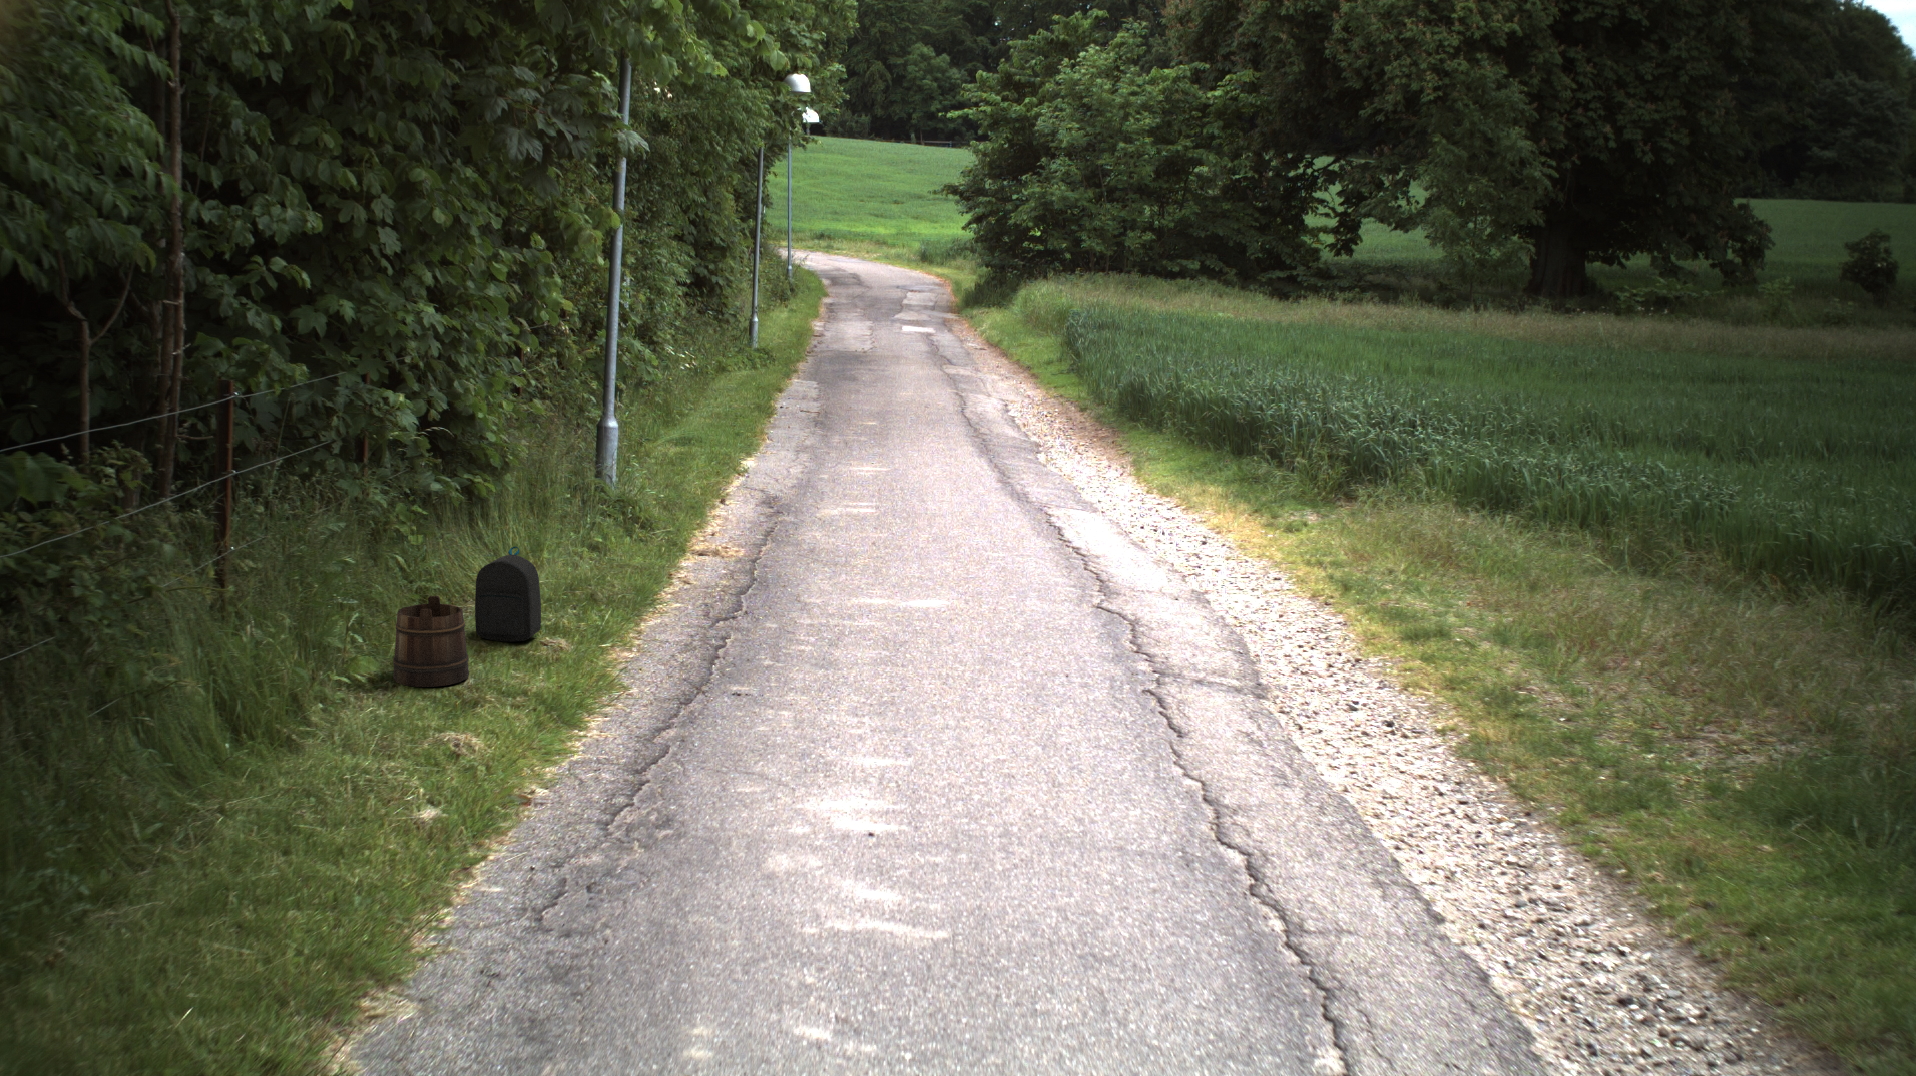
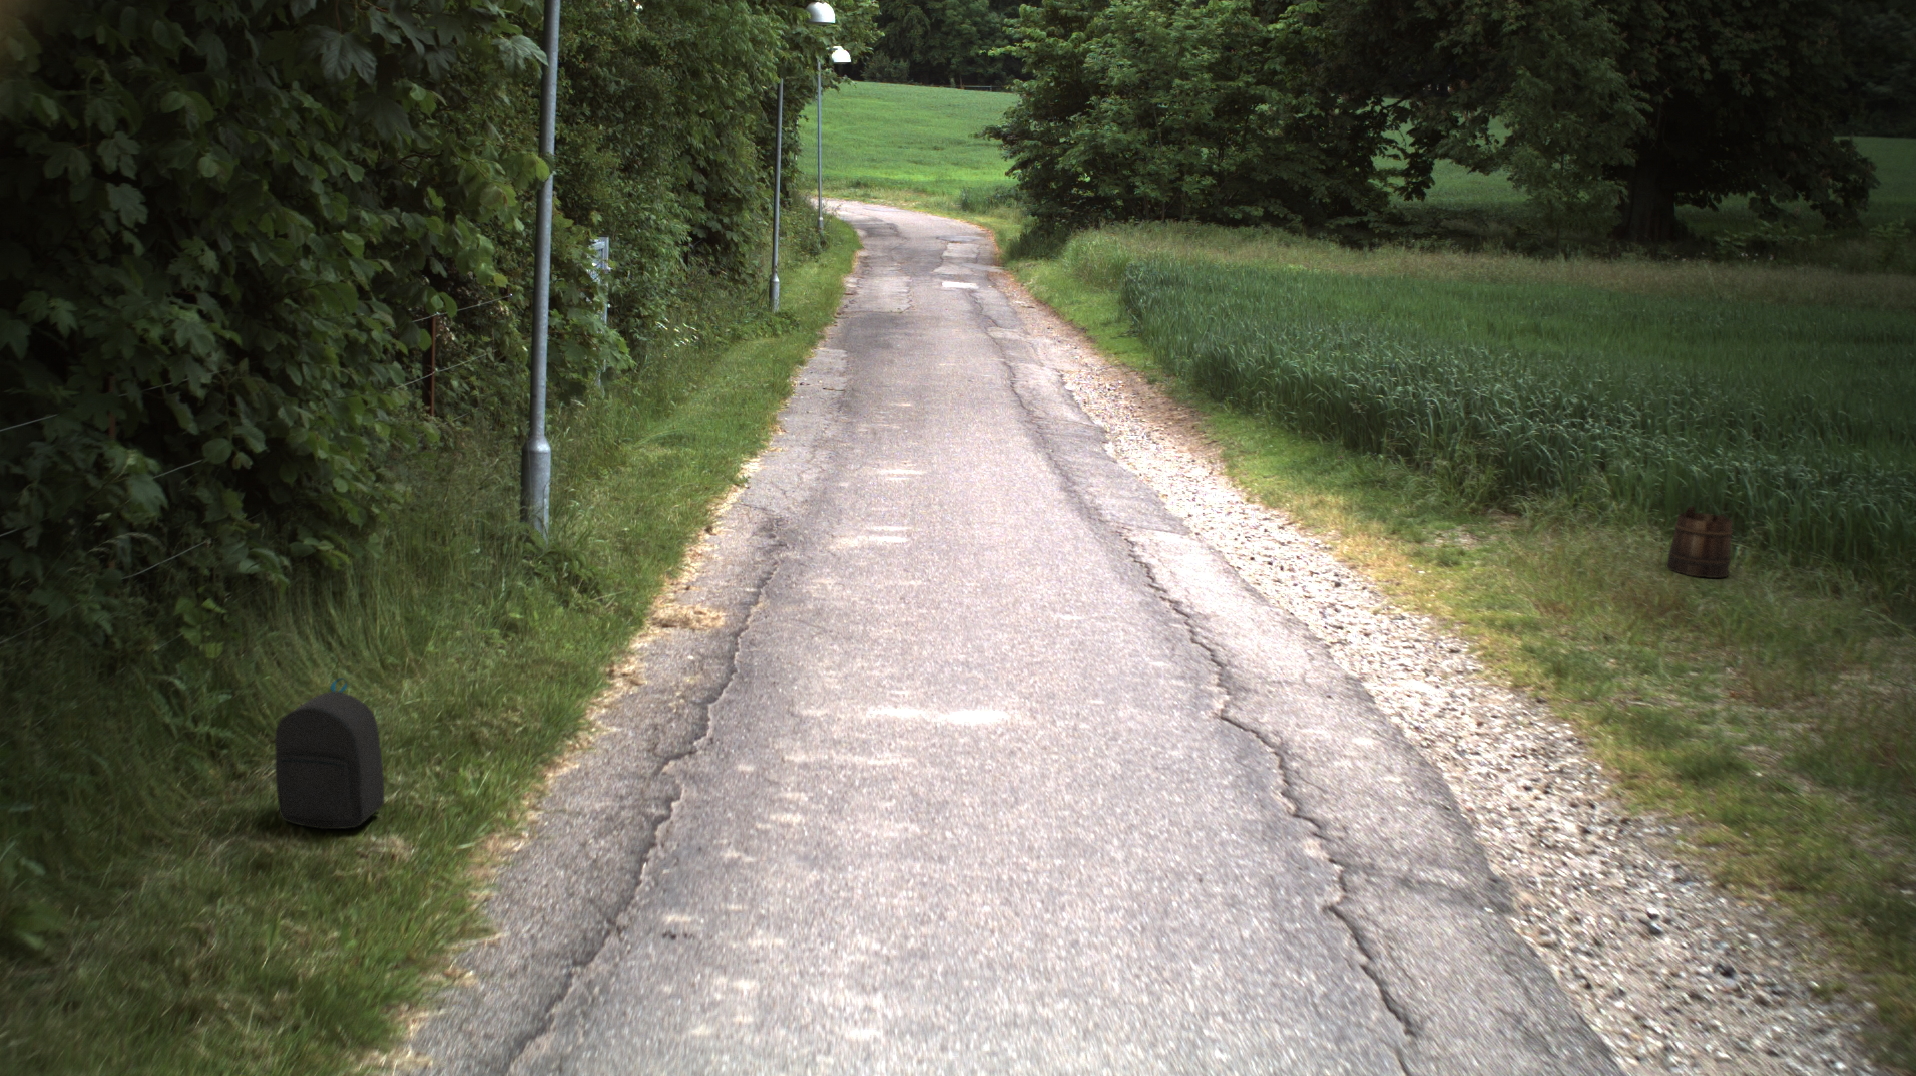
bucket: present [393,596,469,687] -> present [1666,506,1733,578]

